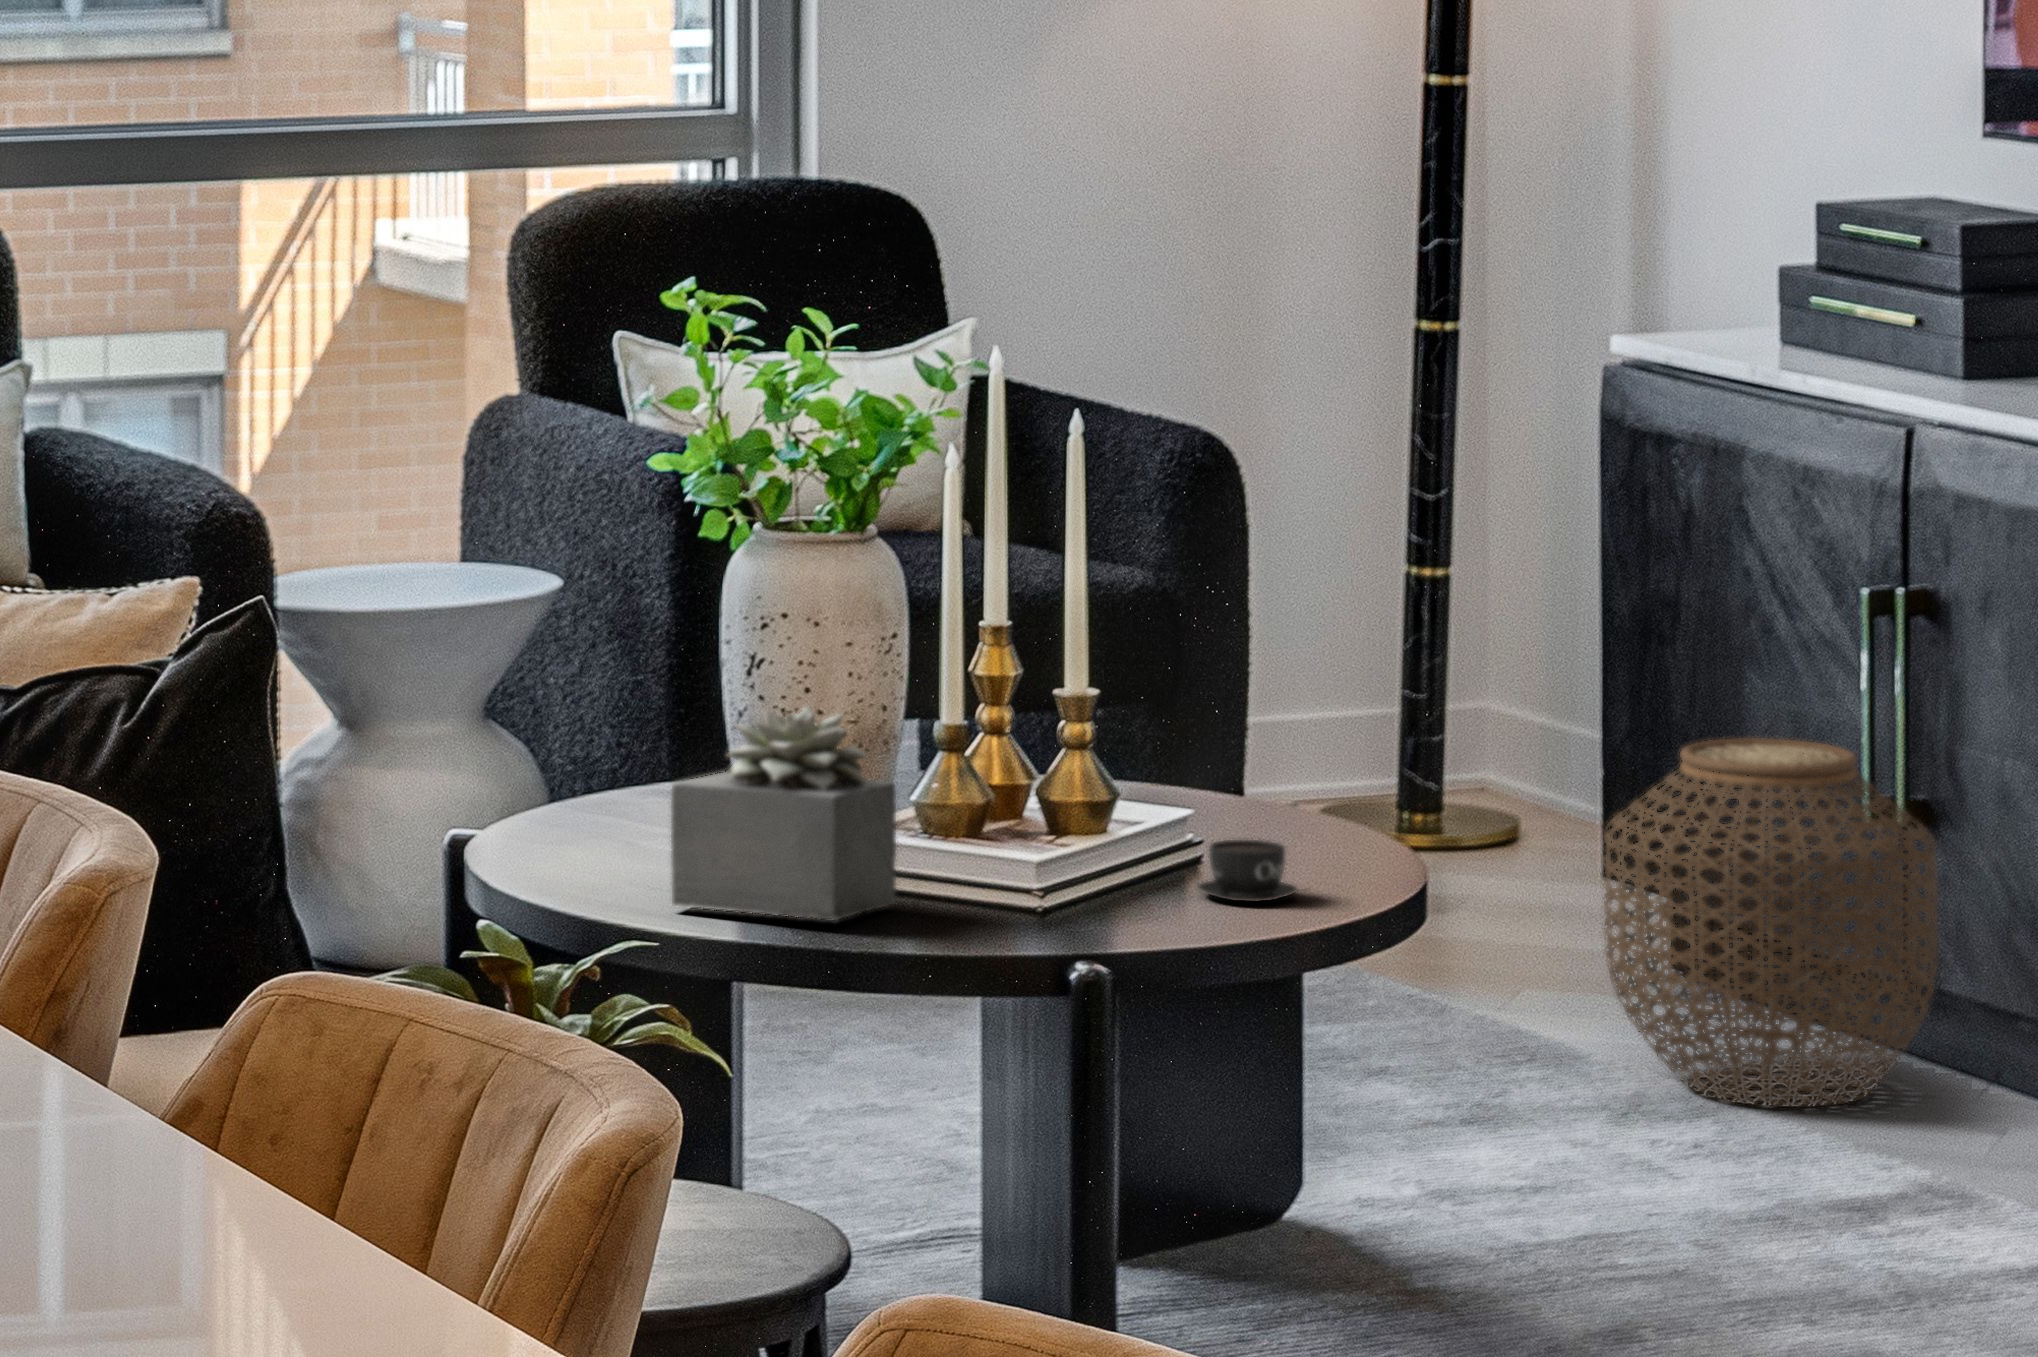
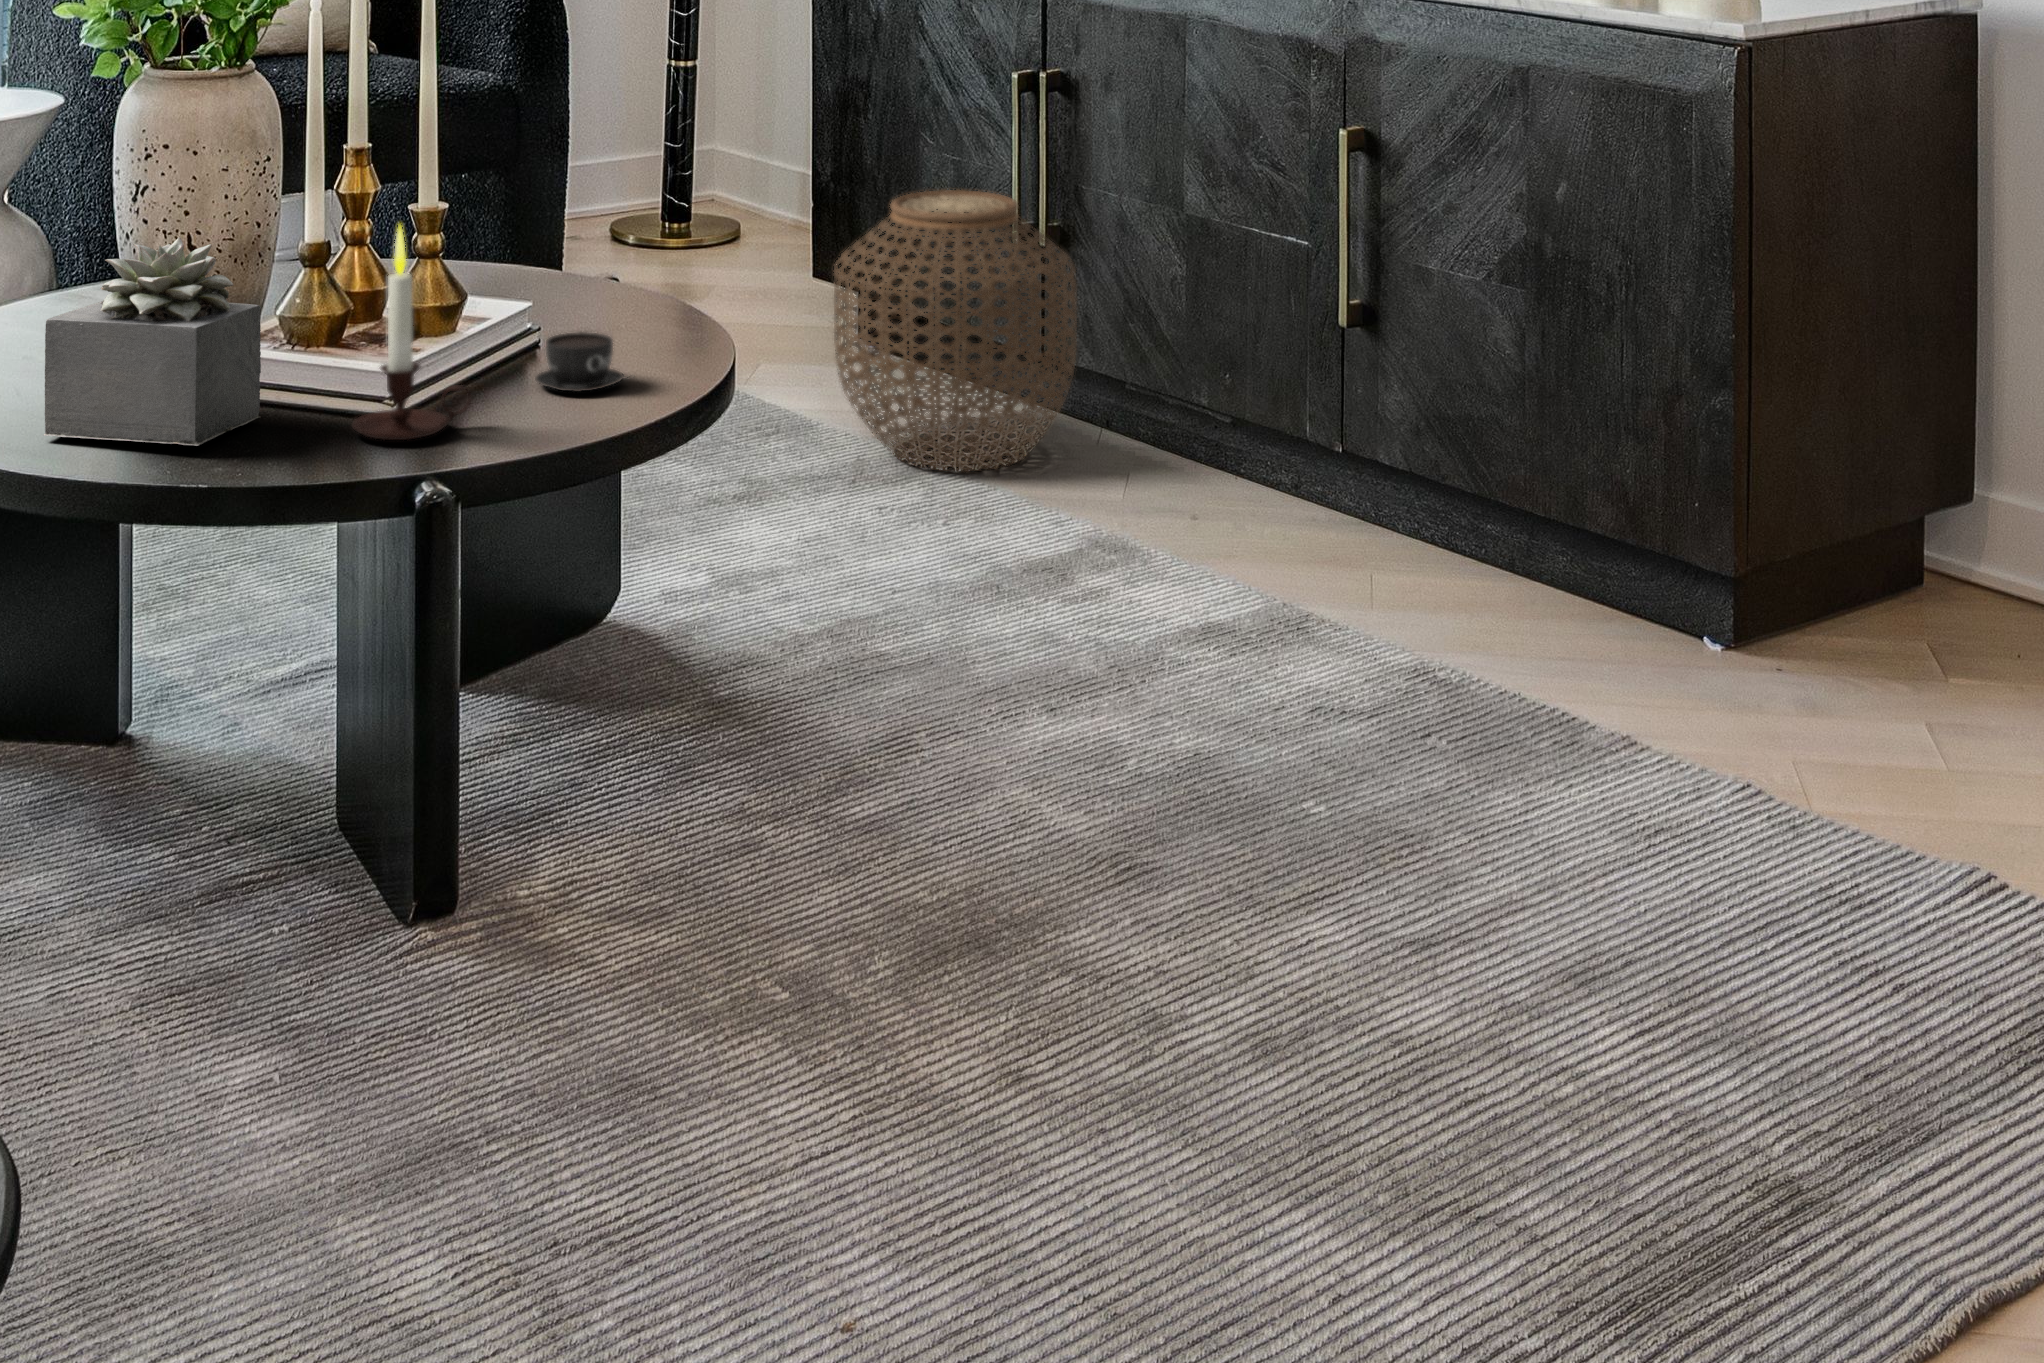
candle: none [996,697,1126,930] -> present [351,226,471,440]

